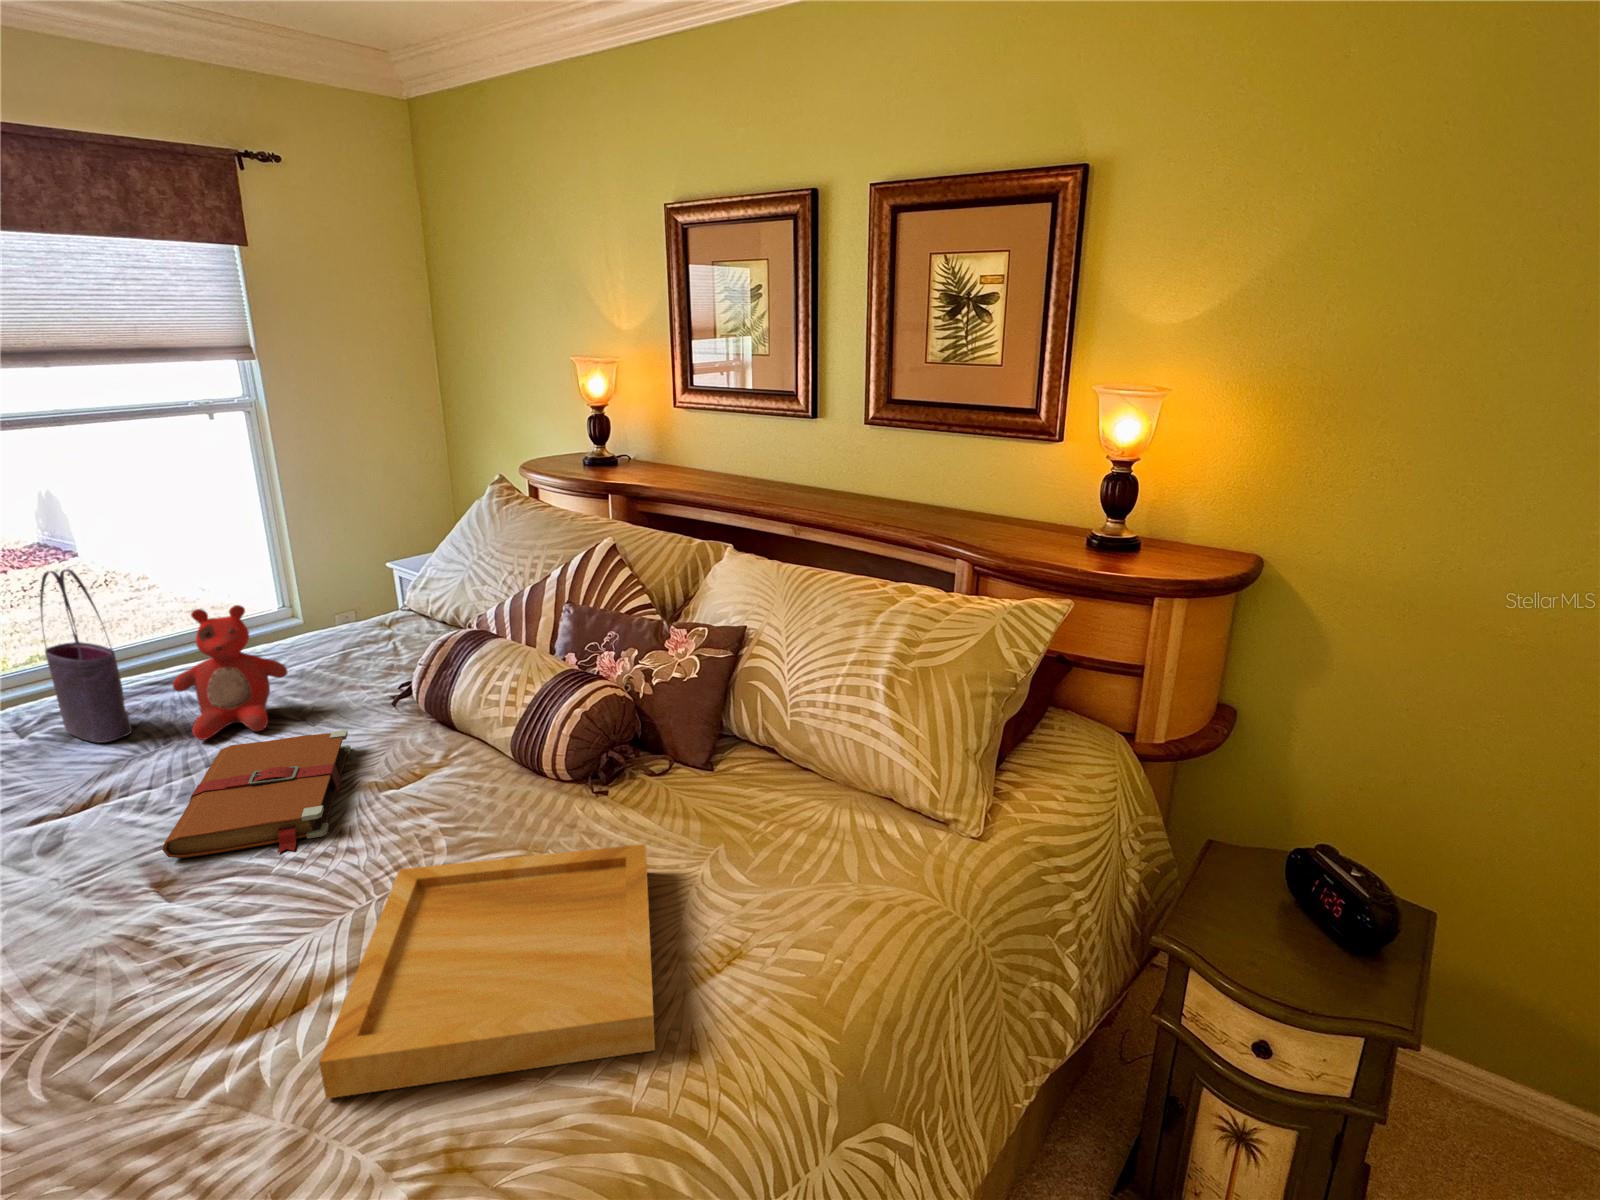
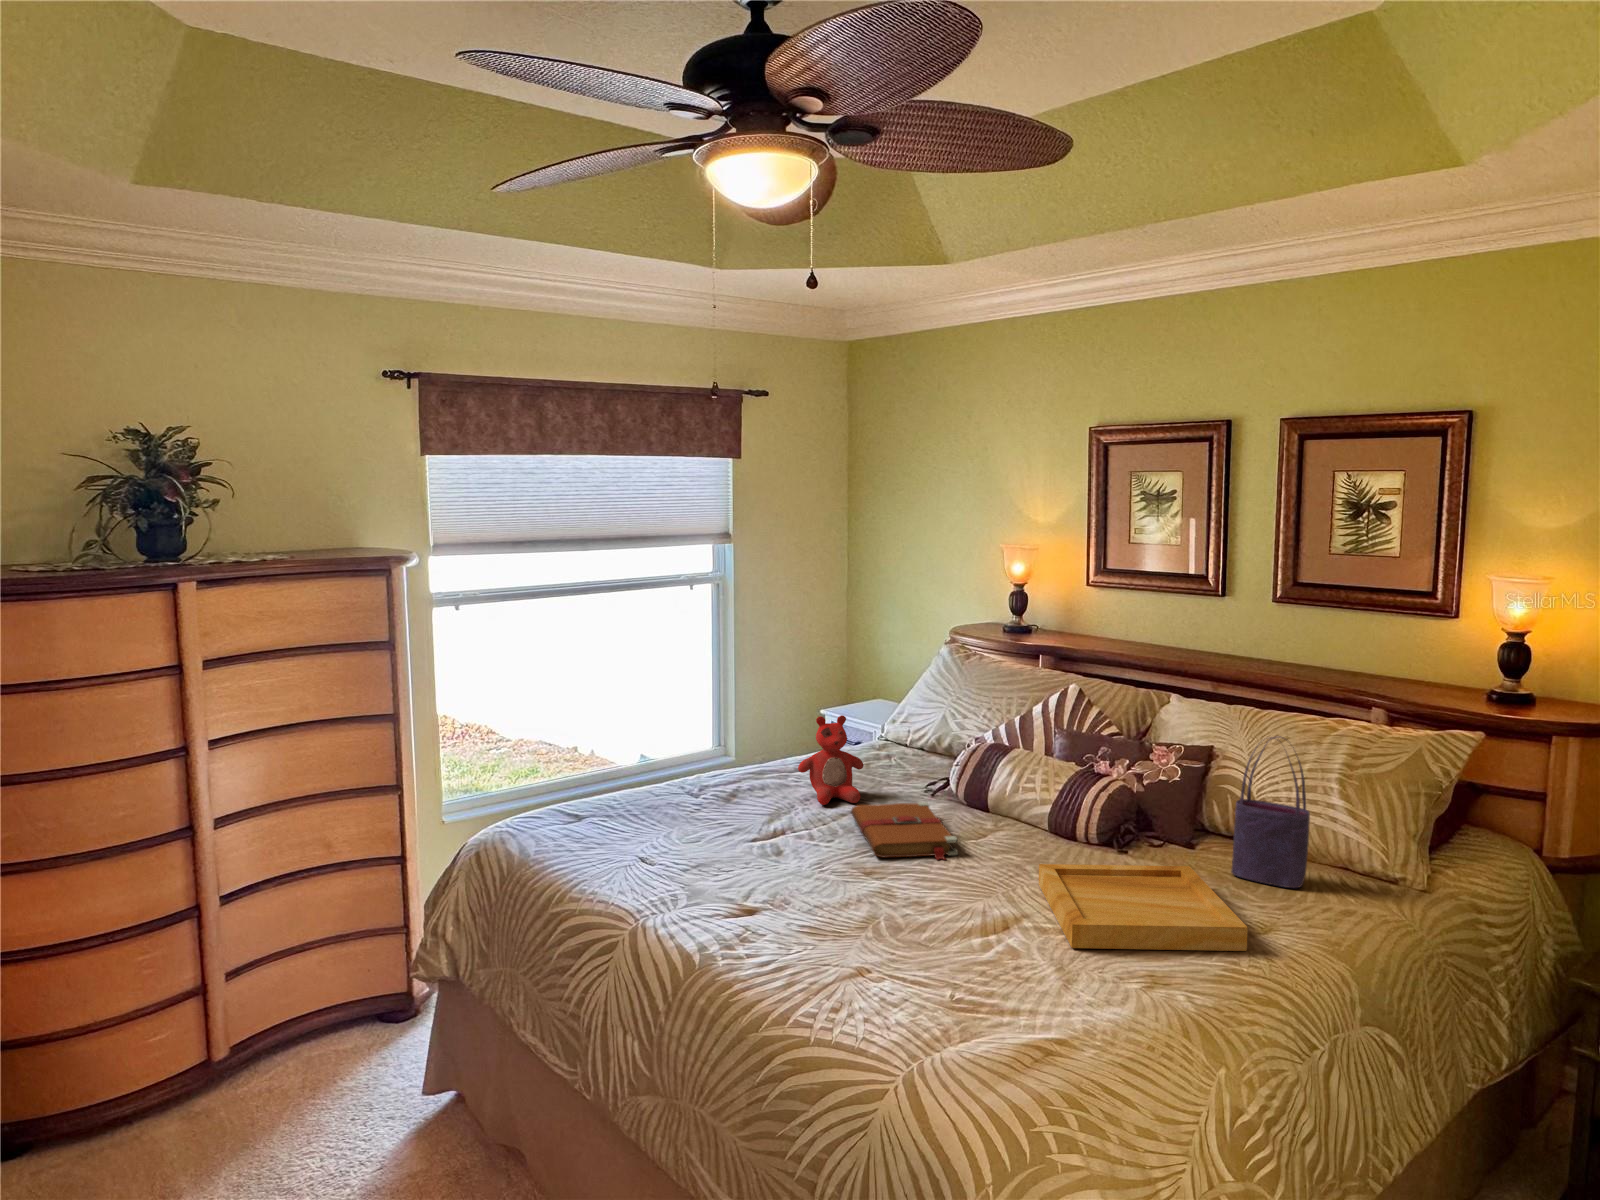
tote bag: present [40,569,132,743] -> present [1231,737,1310,888]

